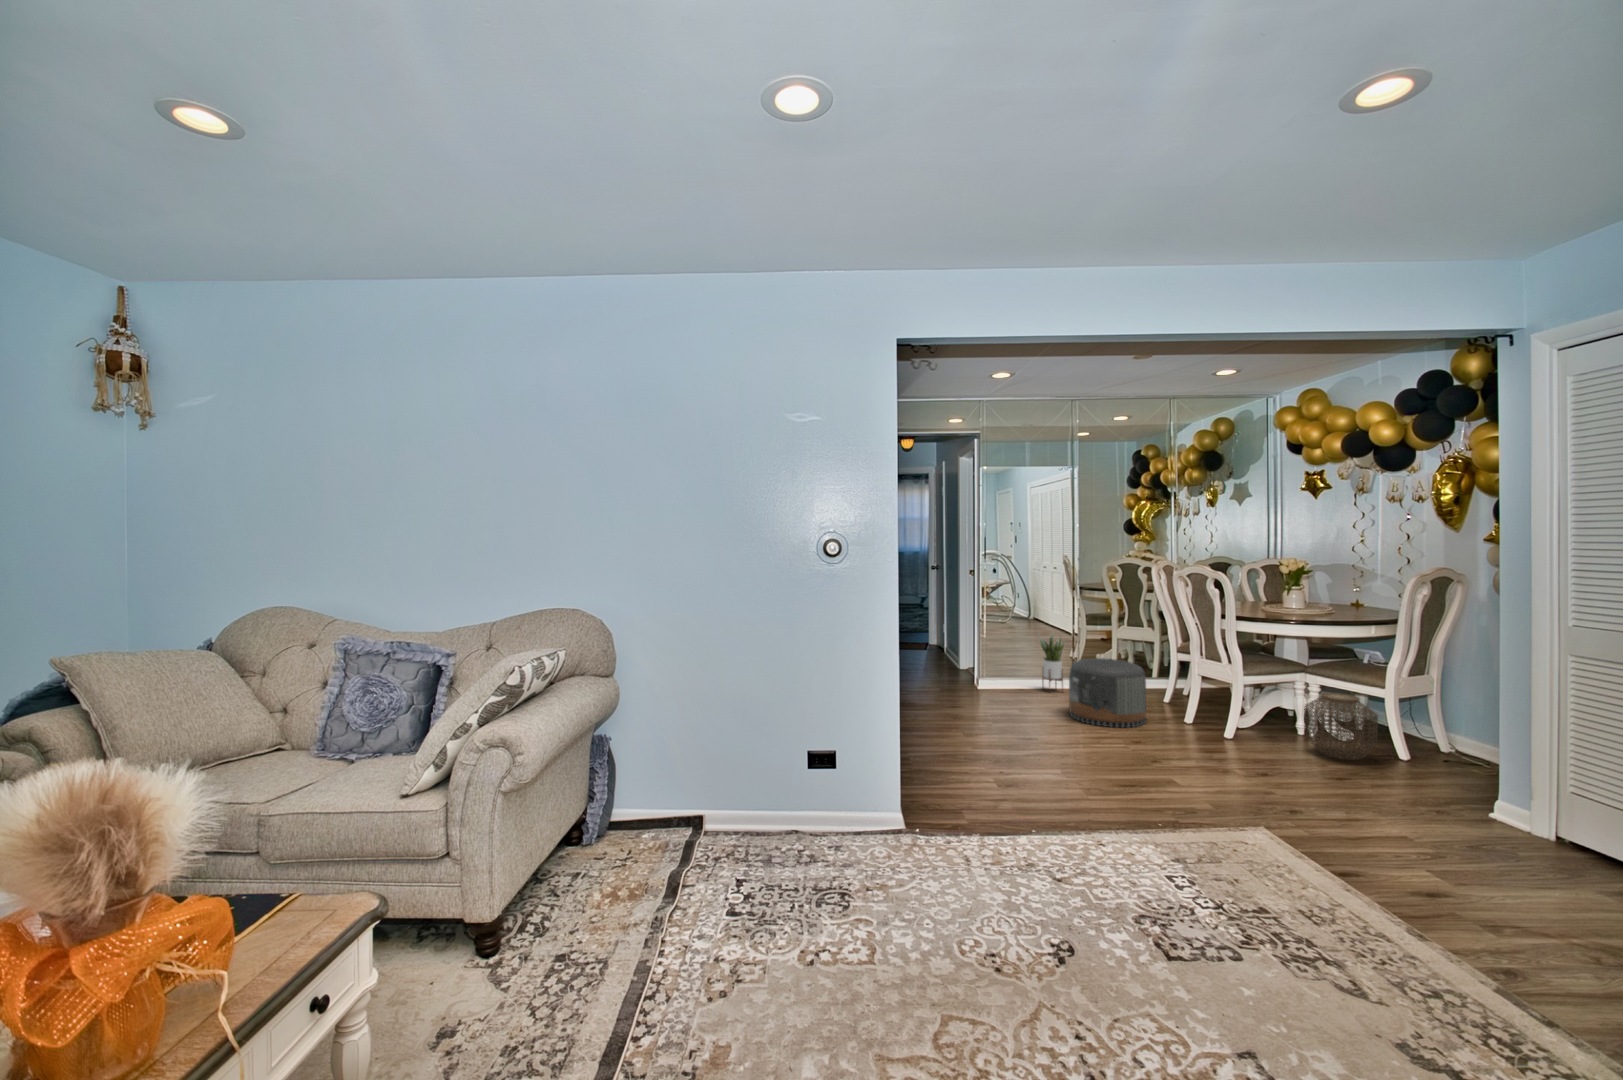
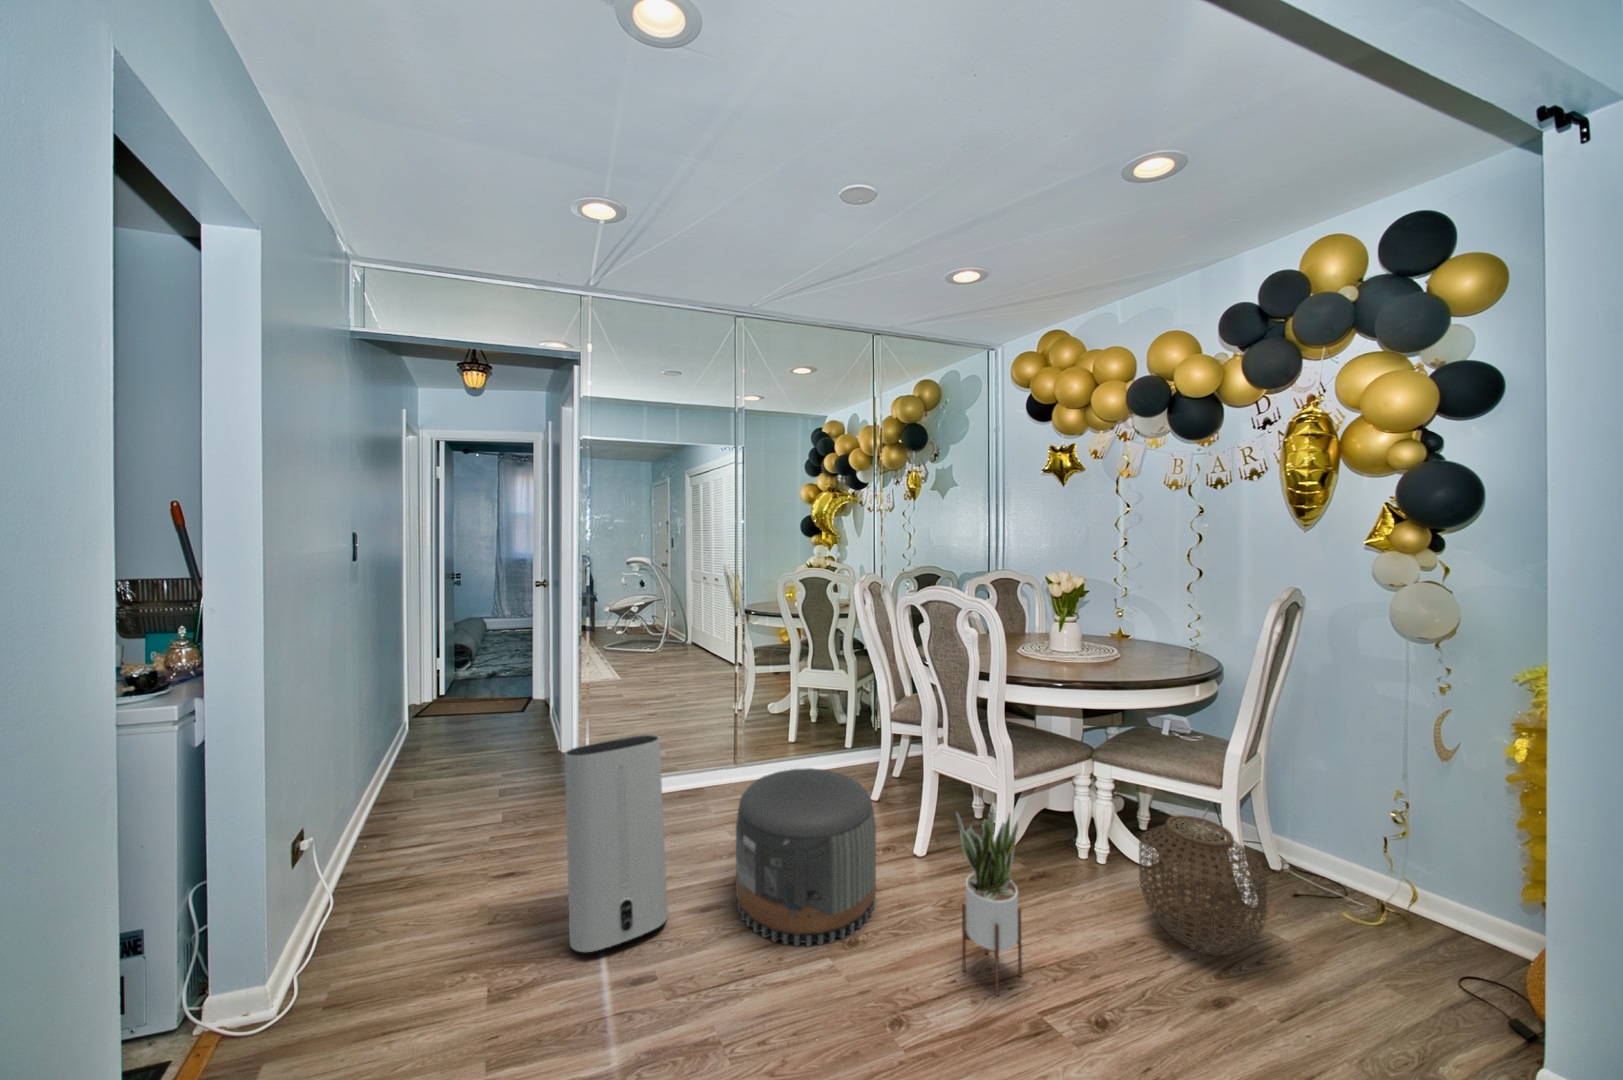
air purifier: none [989,630,1035,712] -> present [565,735,668,952]
potted plant: present [1039,634,1065,689] -> present [956,806,1022,996]

